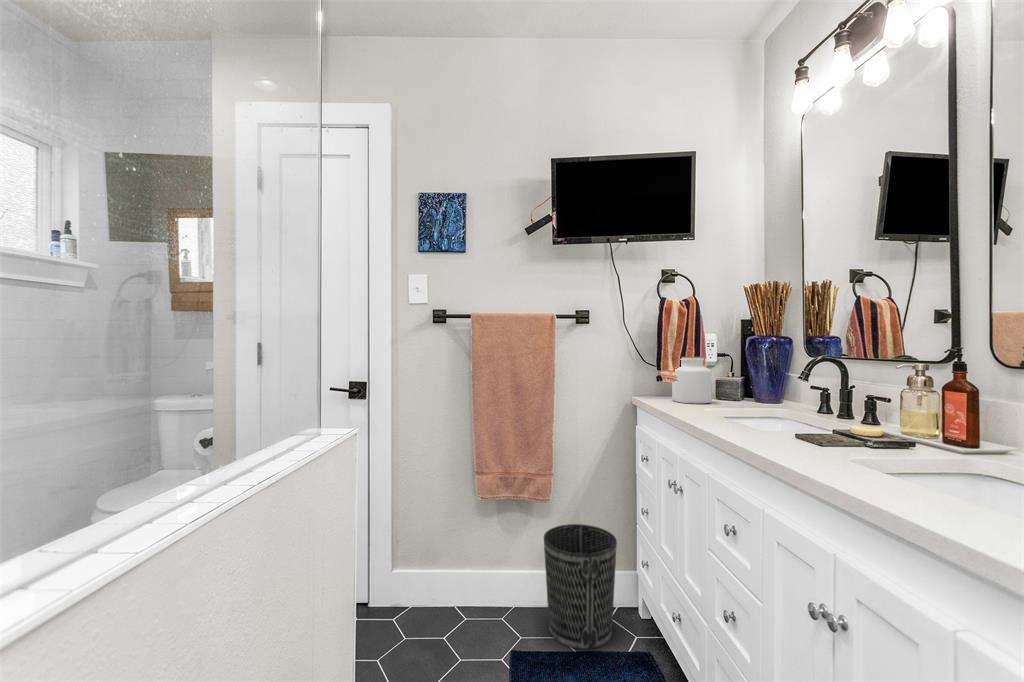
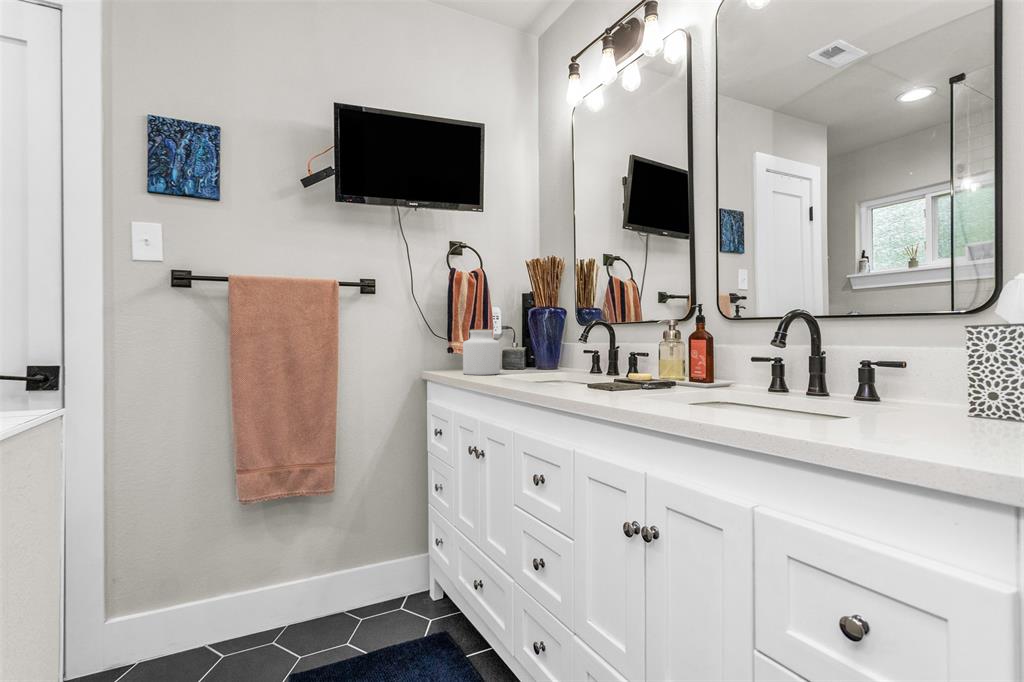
wastebasket: present [544,524,617,650] -> none [328,514,410,648]

